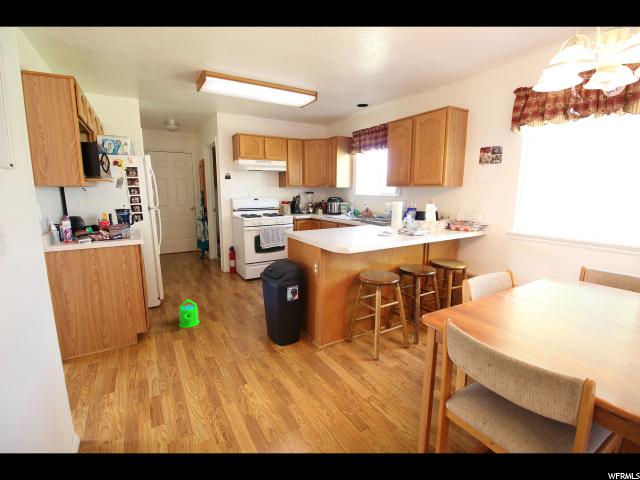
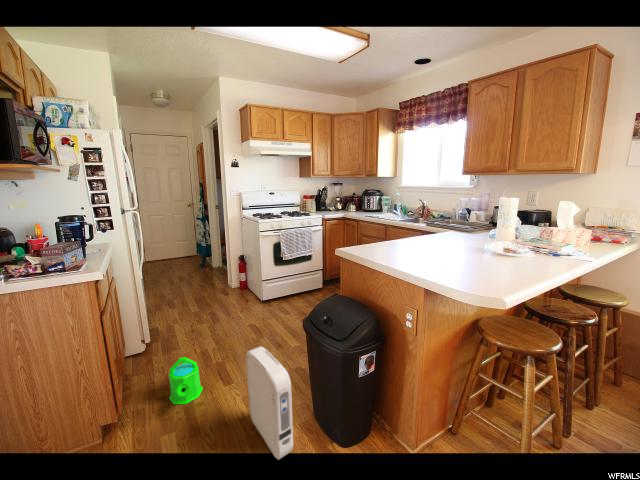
air purifier: none [226,287,251,347] -> present [246,347,293,459]

